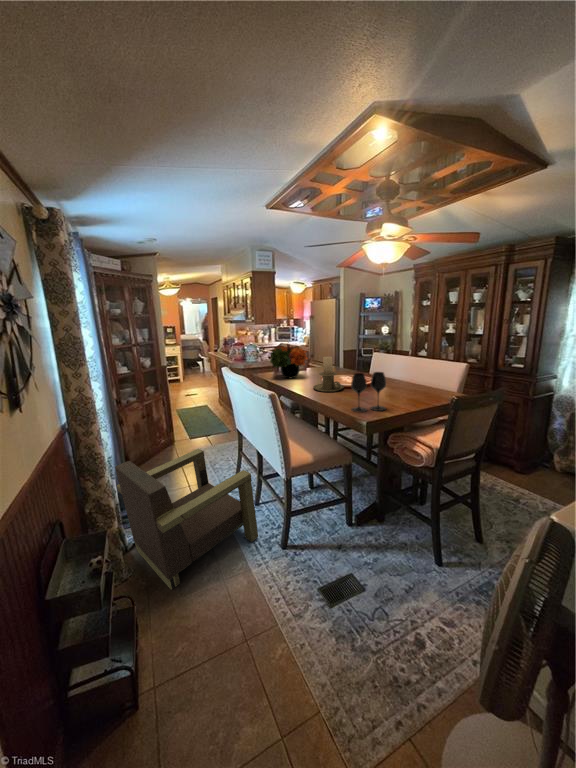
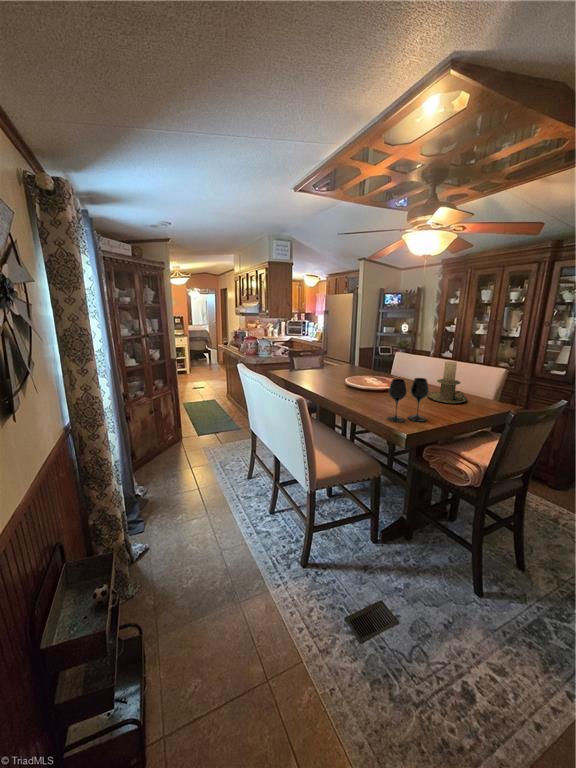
flower arrangement: present [270,344,308,378] -> none [288,341,331,378]
candle holder: present [313,357,344,392] -> present [428,361,467,403]
armchair: present [115,449,258,590] -> none [123,452,276,613]

